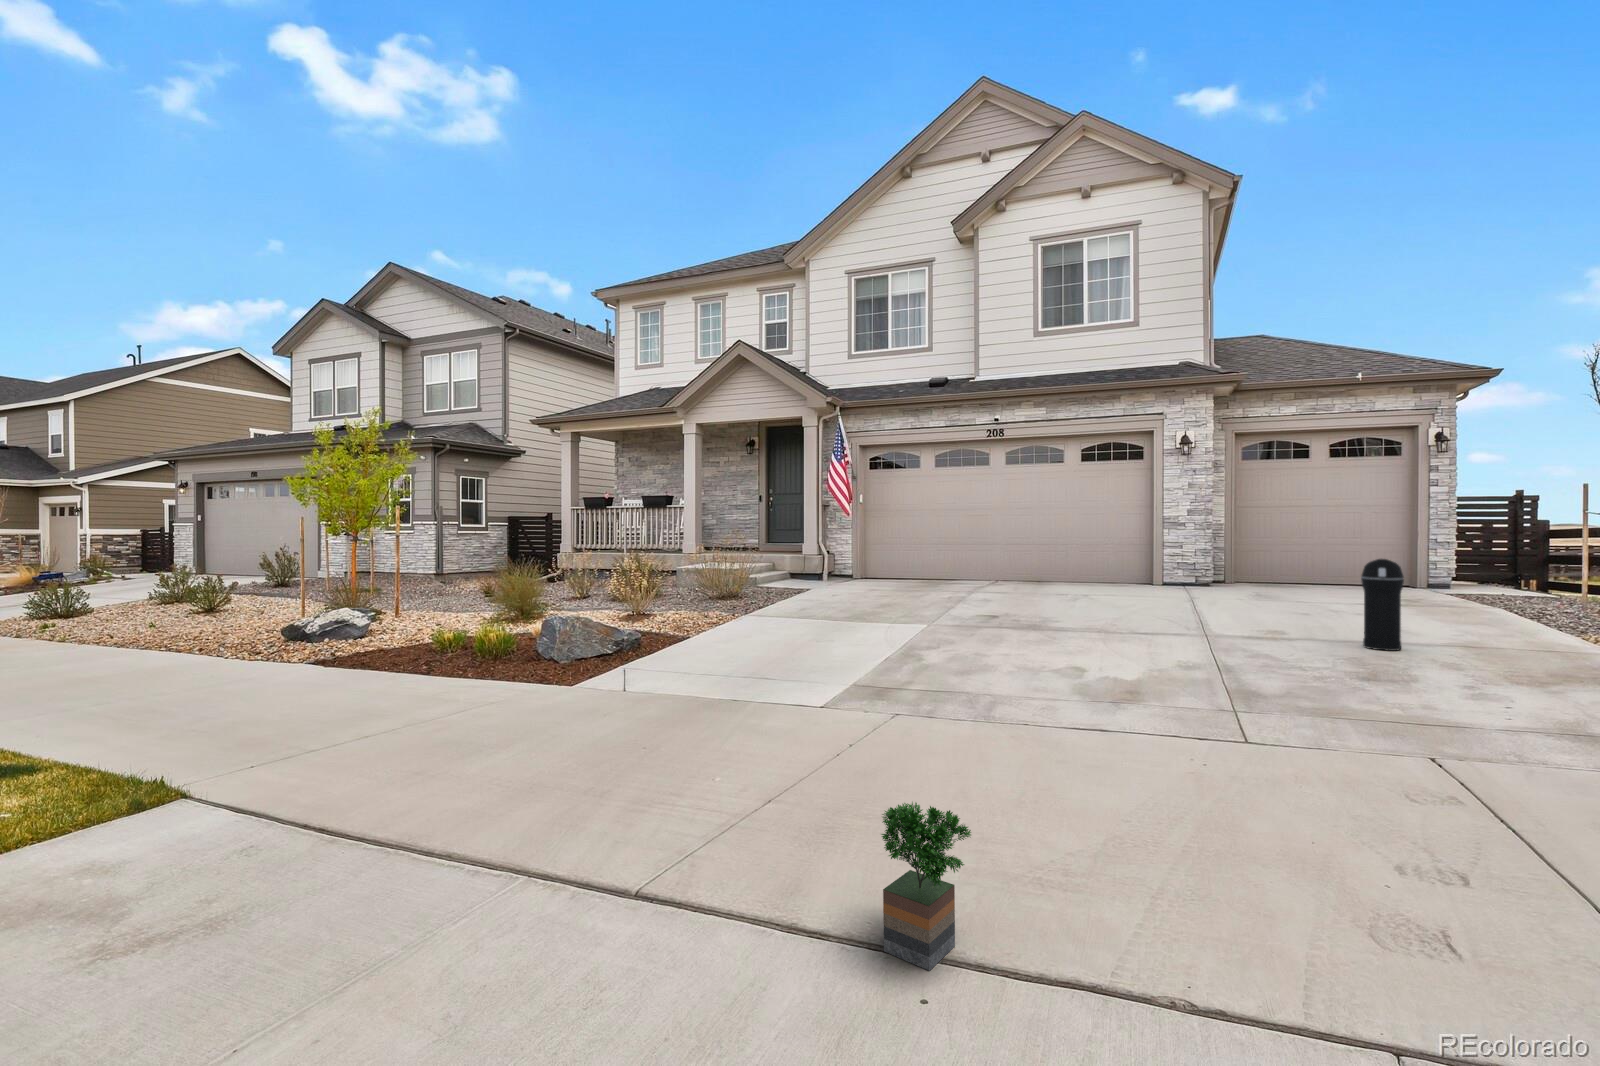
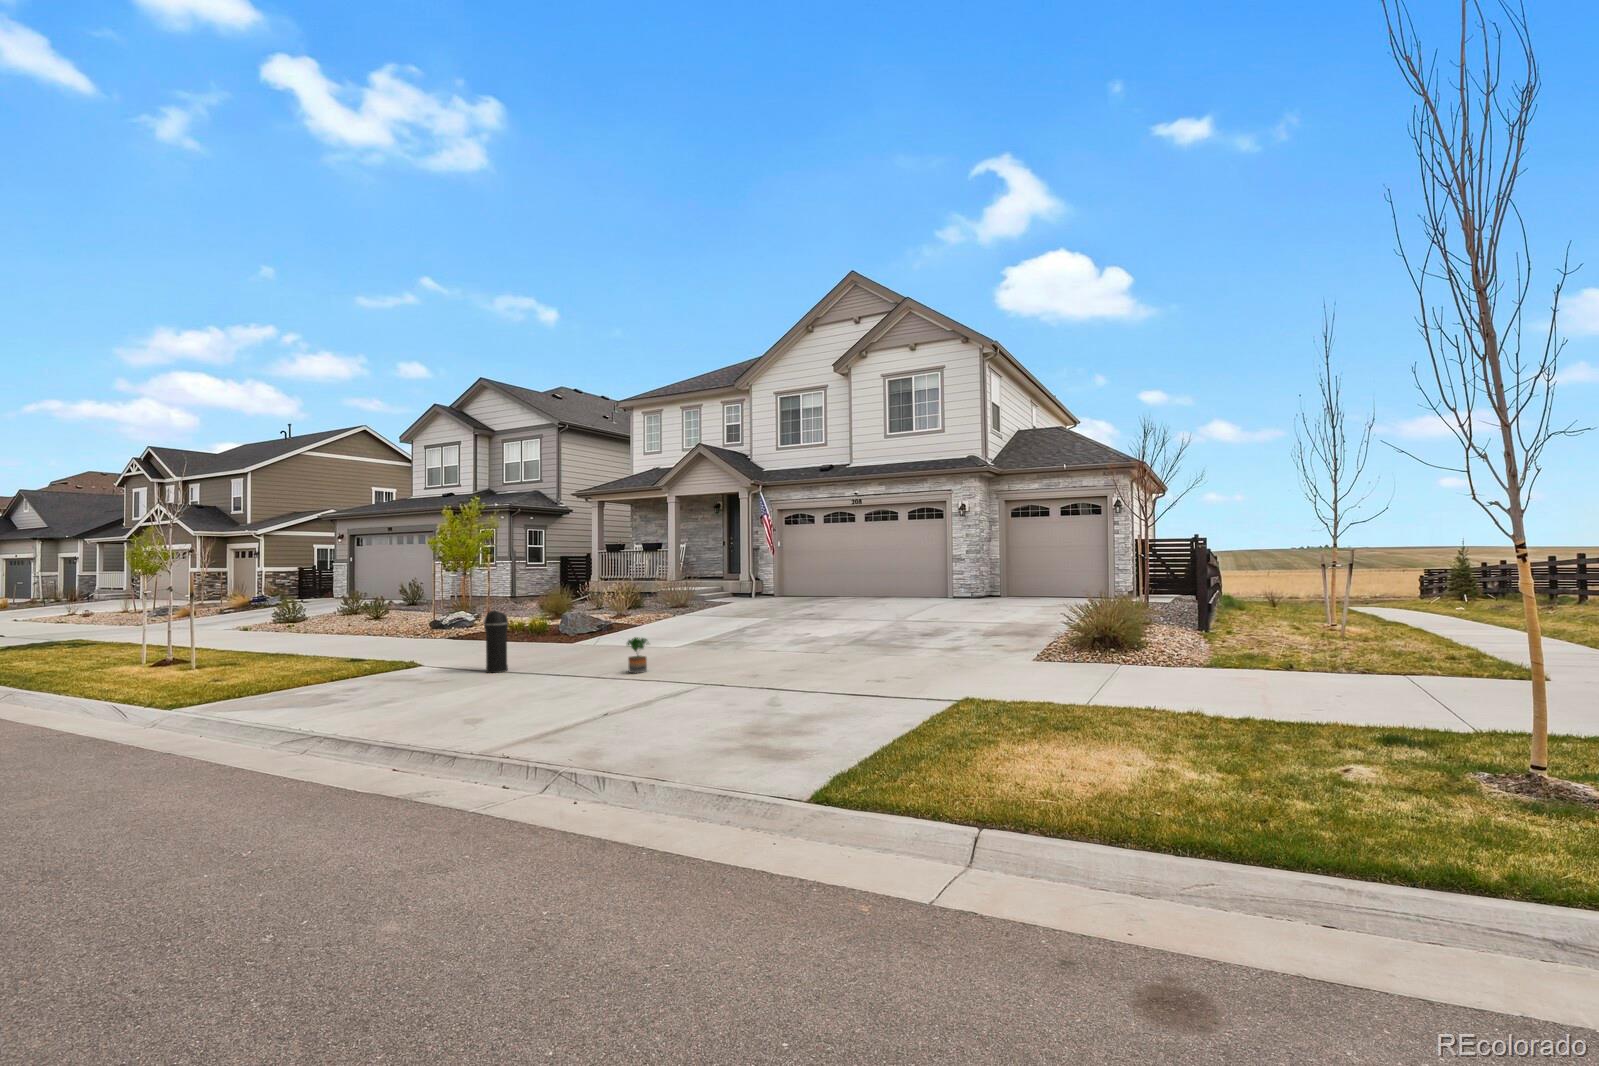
trash can: present [1361,559,1404,651] -> present [483,611,508,673]

